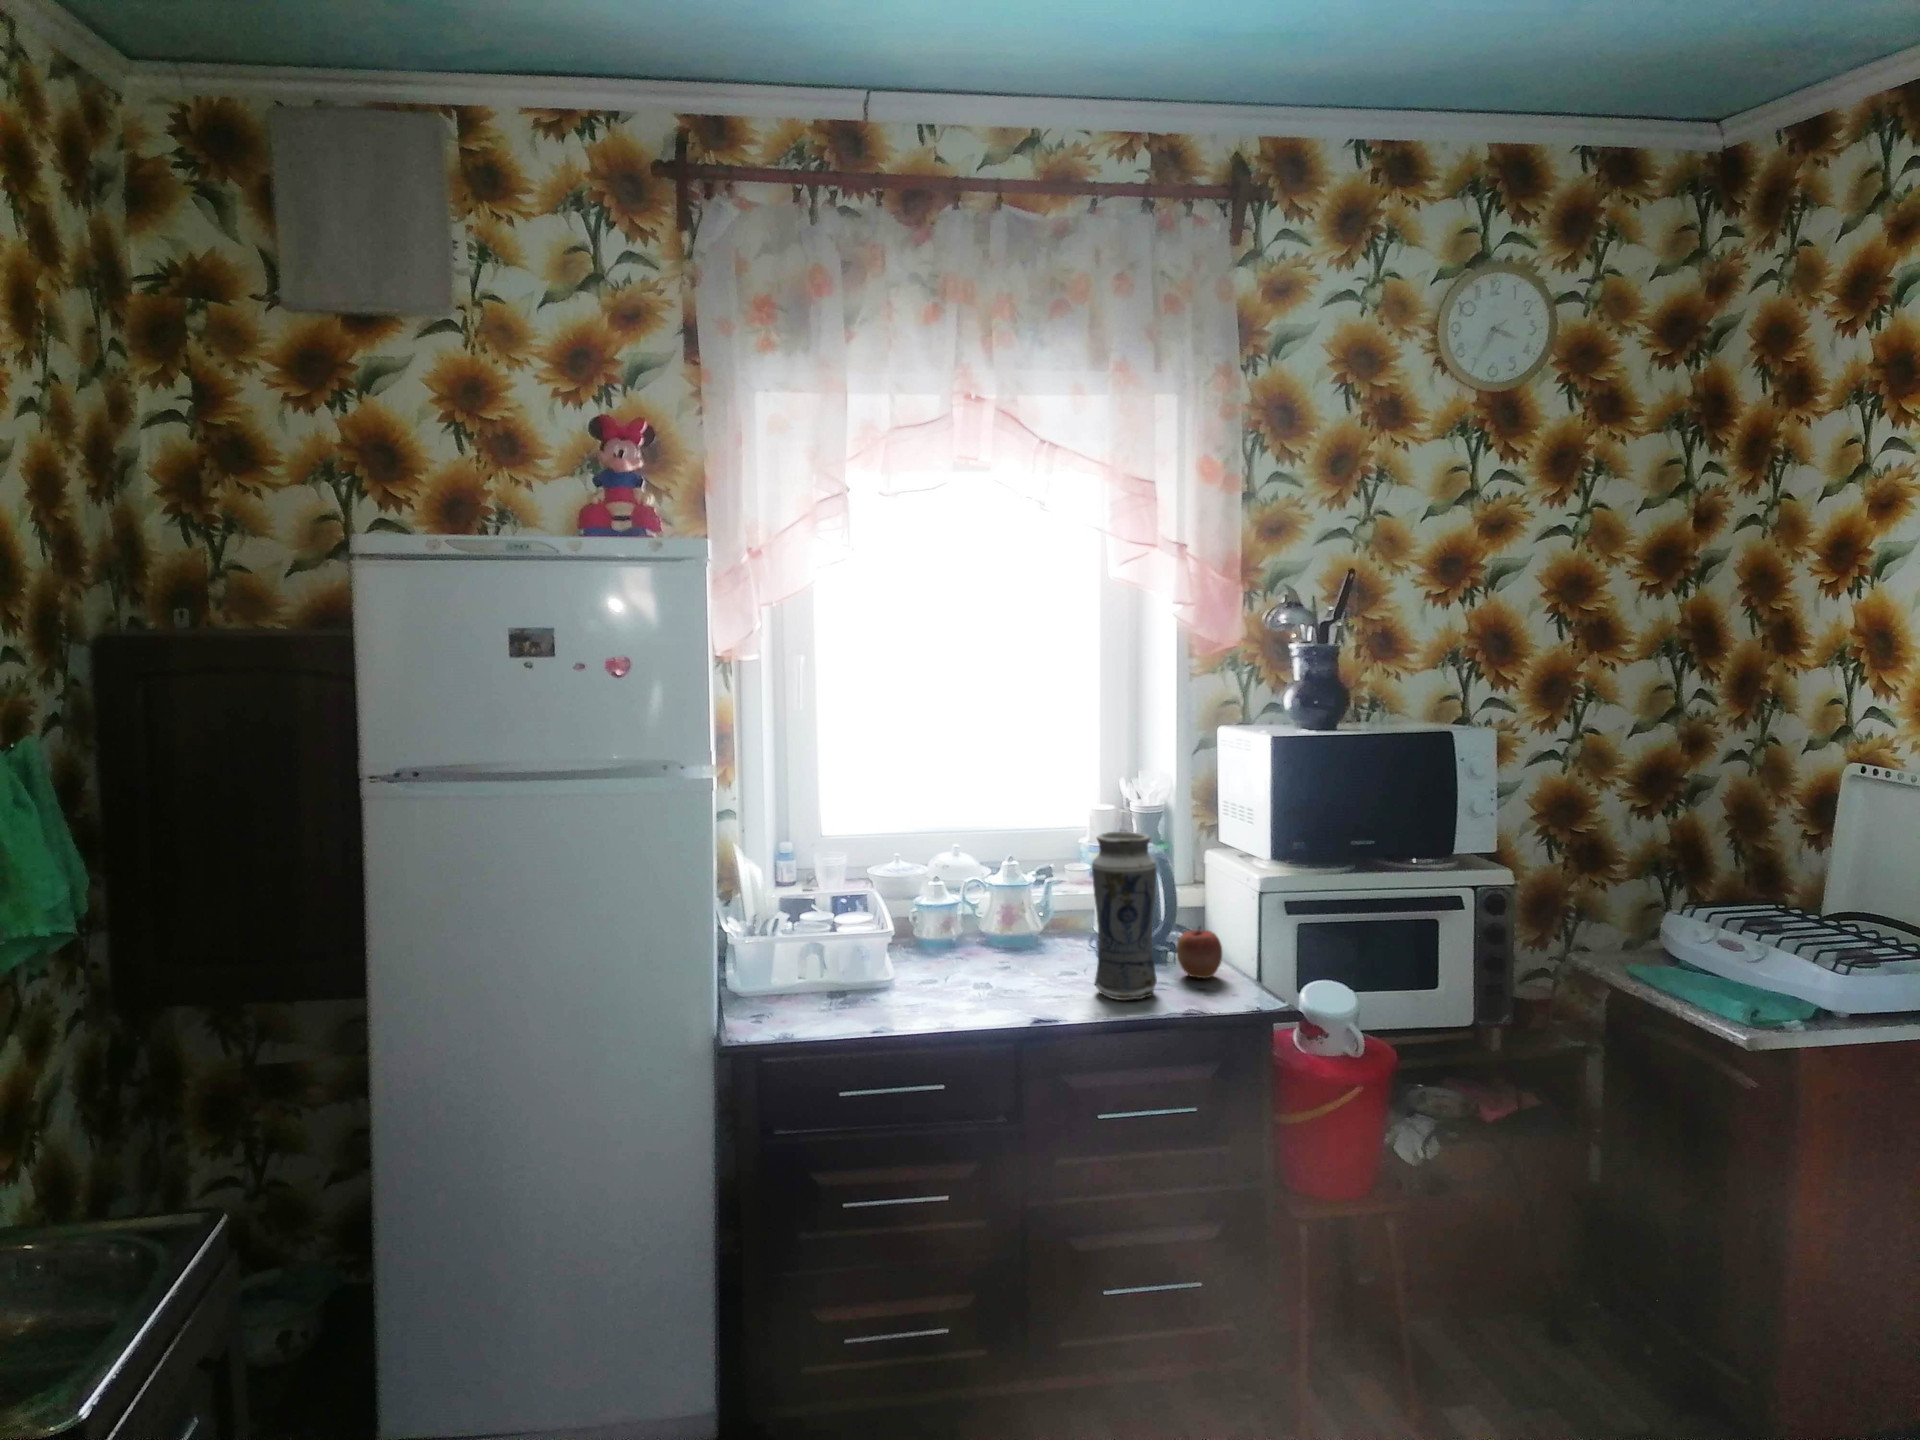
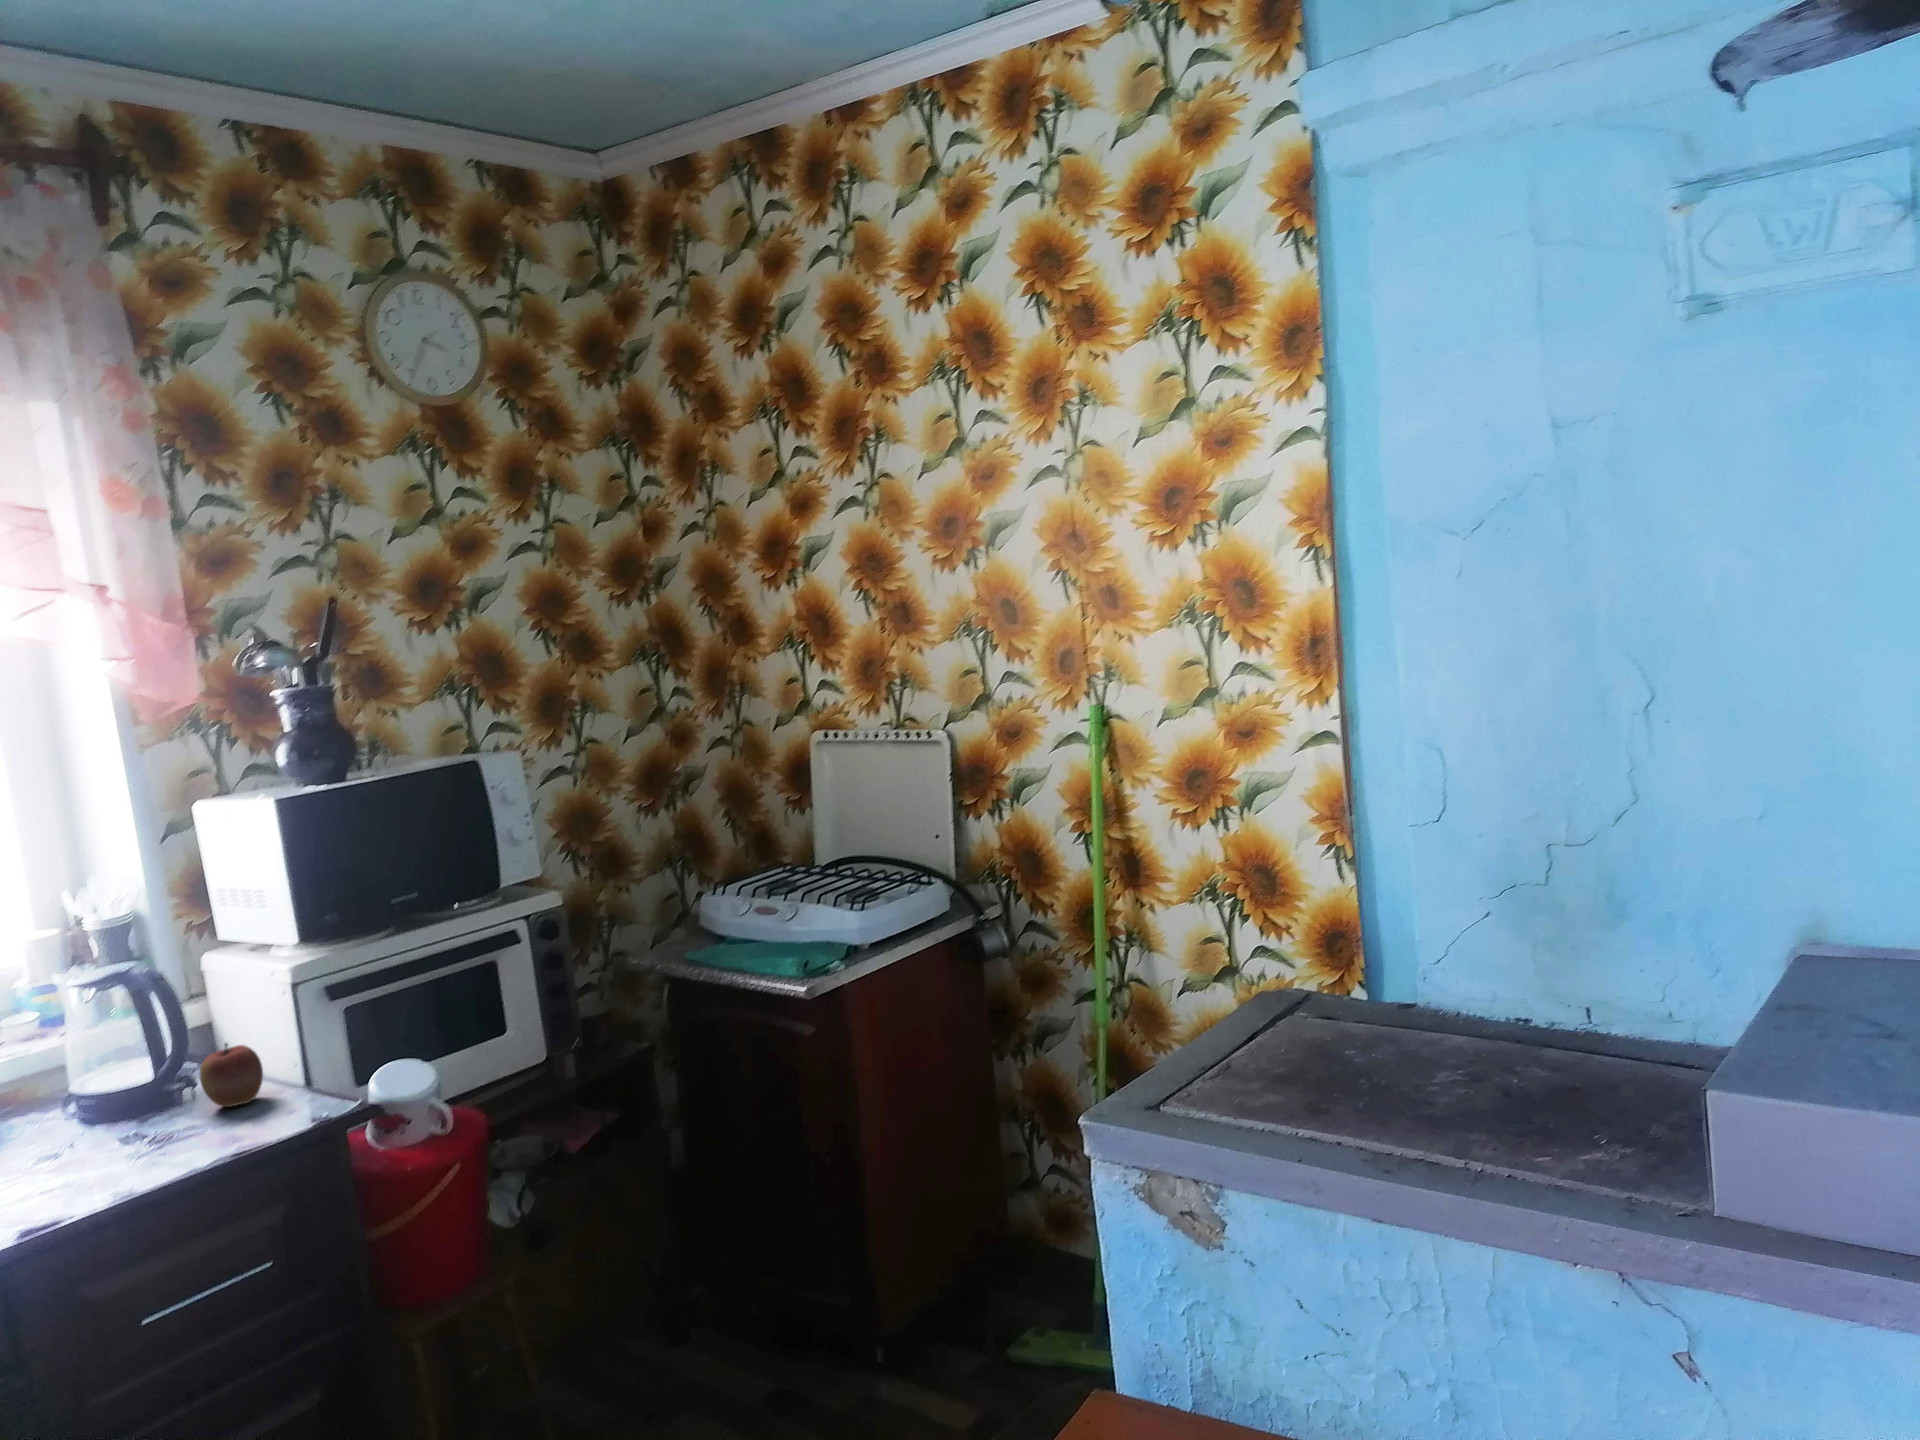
vase: present [1092,832,1157,1000] -> none [64,945,187,1166]

